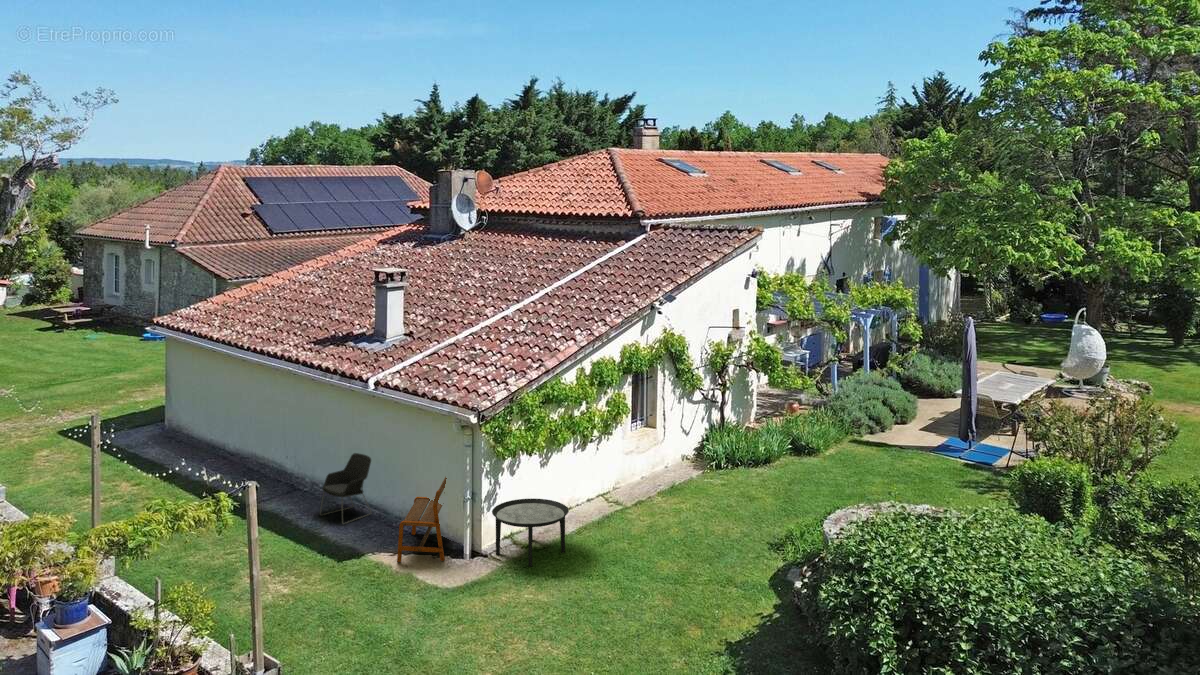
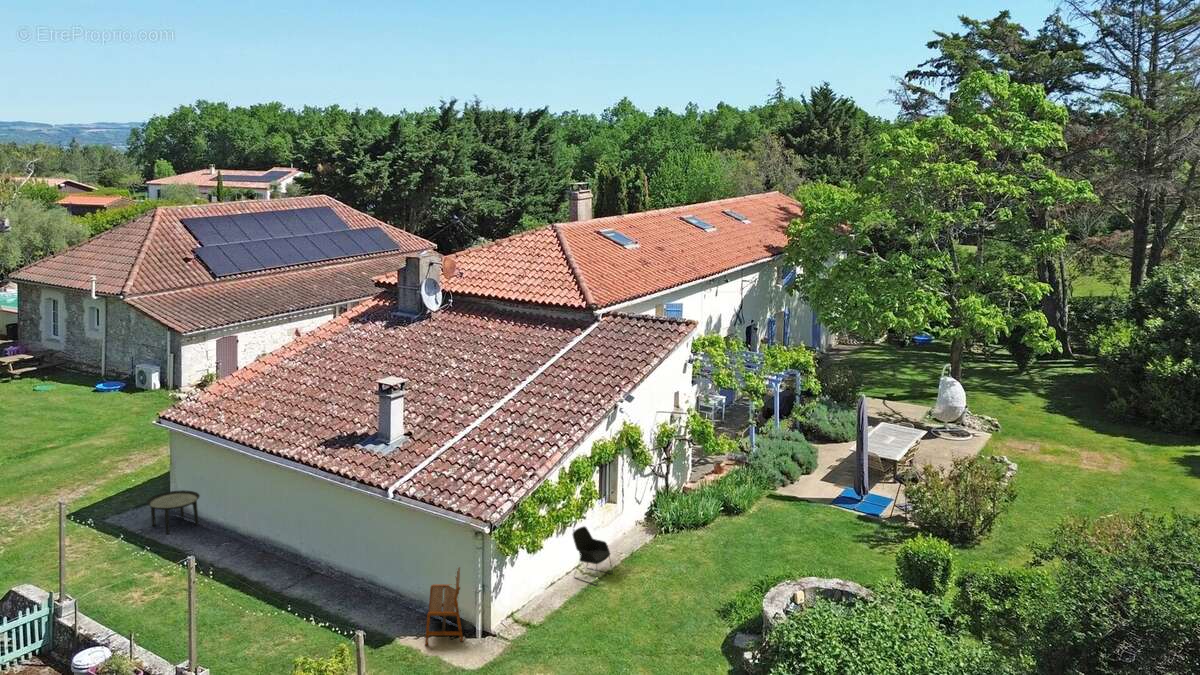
chair: present [320,453,371,524] -> present [573,526,610,585]
round table: present [492,499,569,566] -> present [147,490,200,534]

